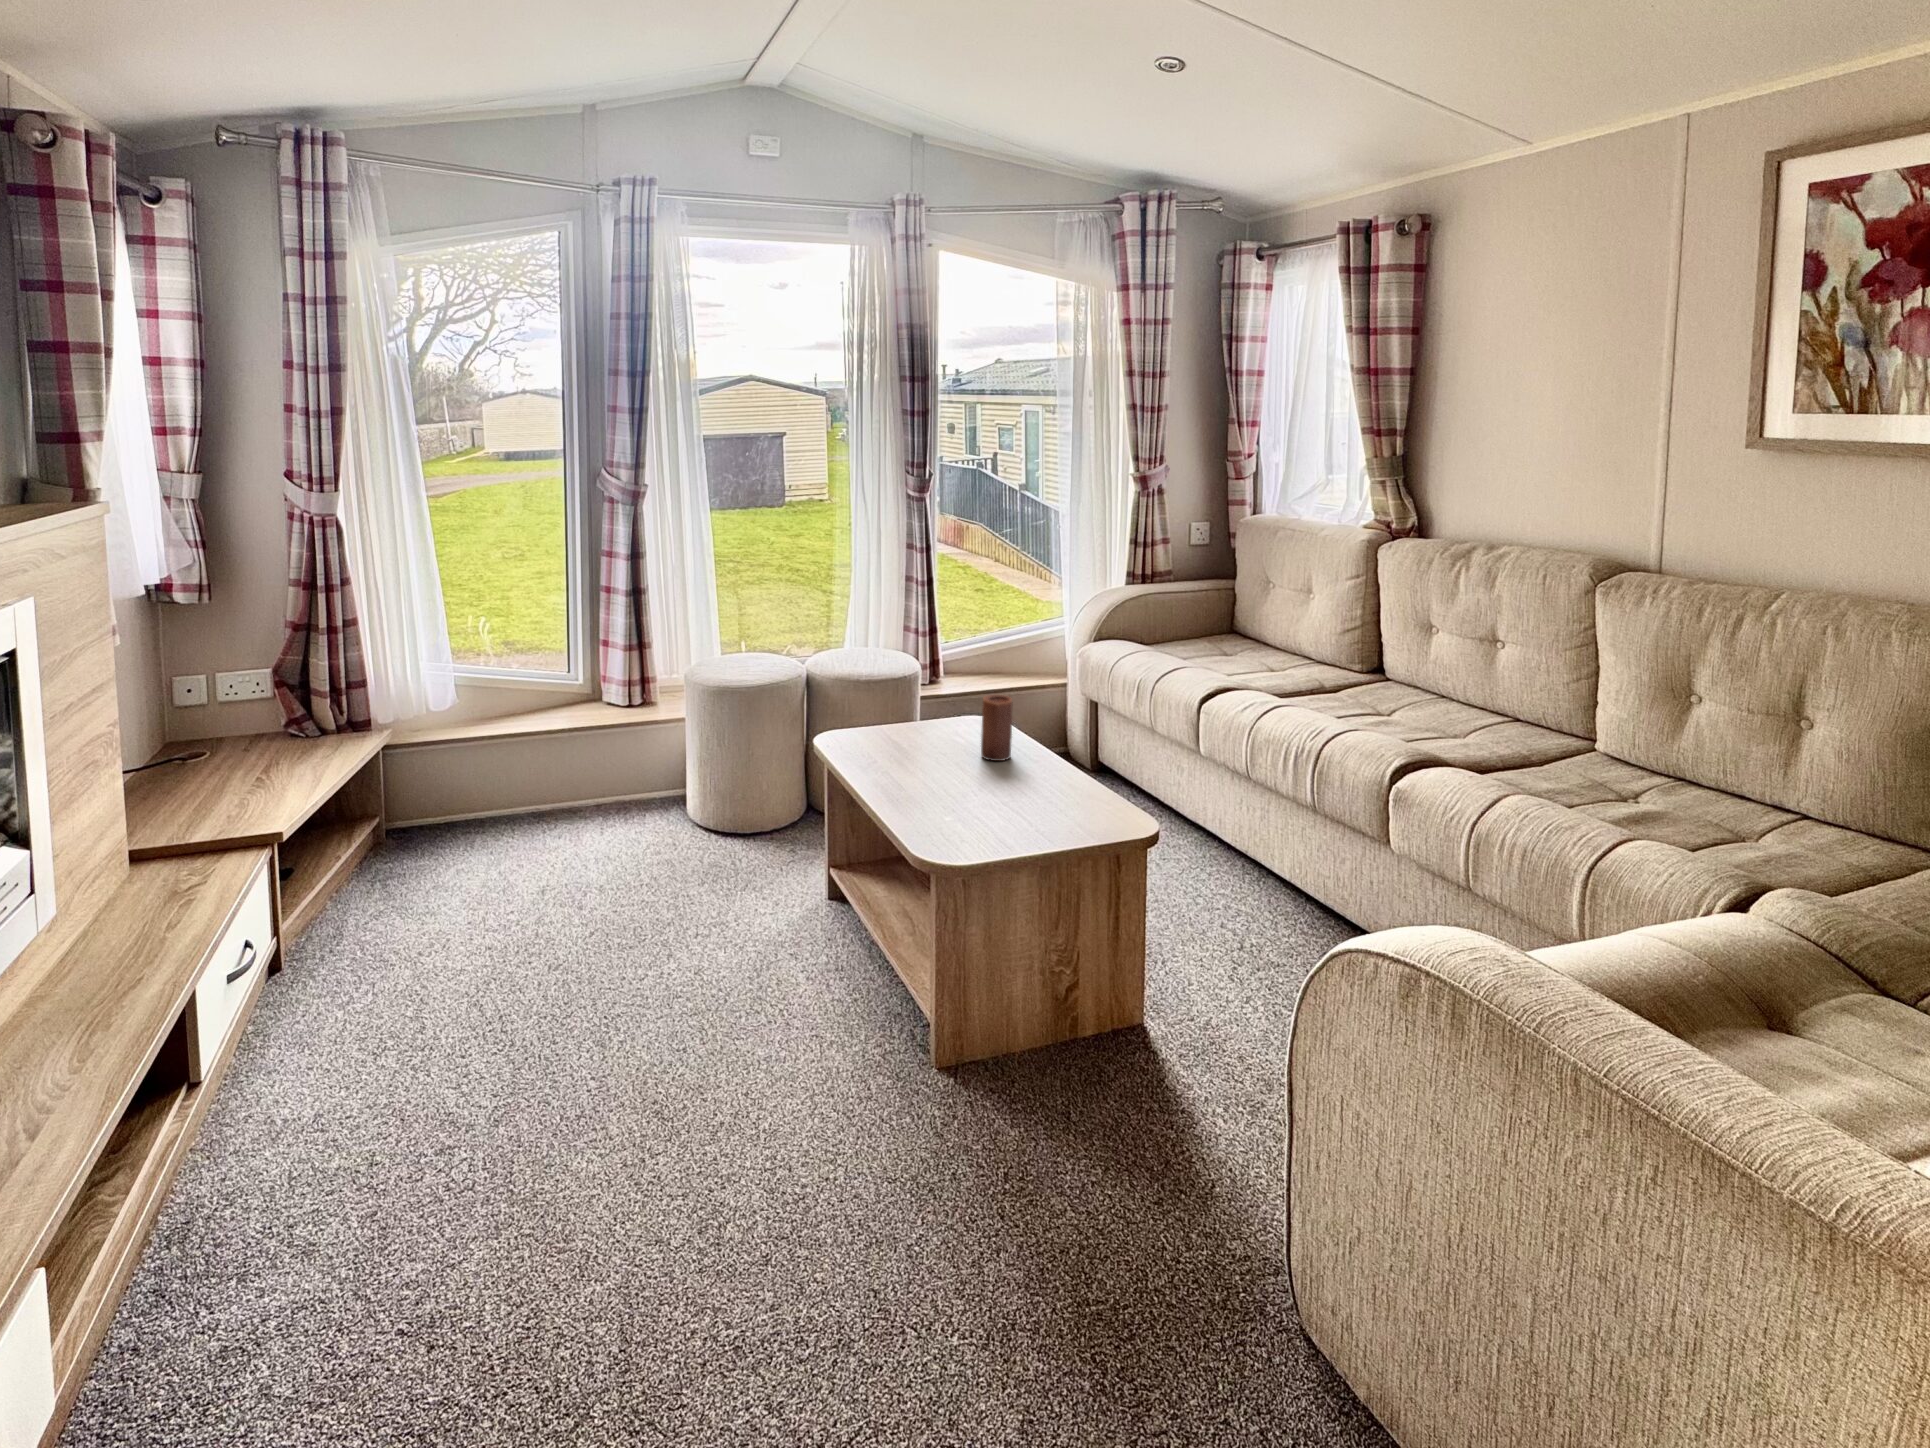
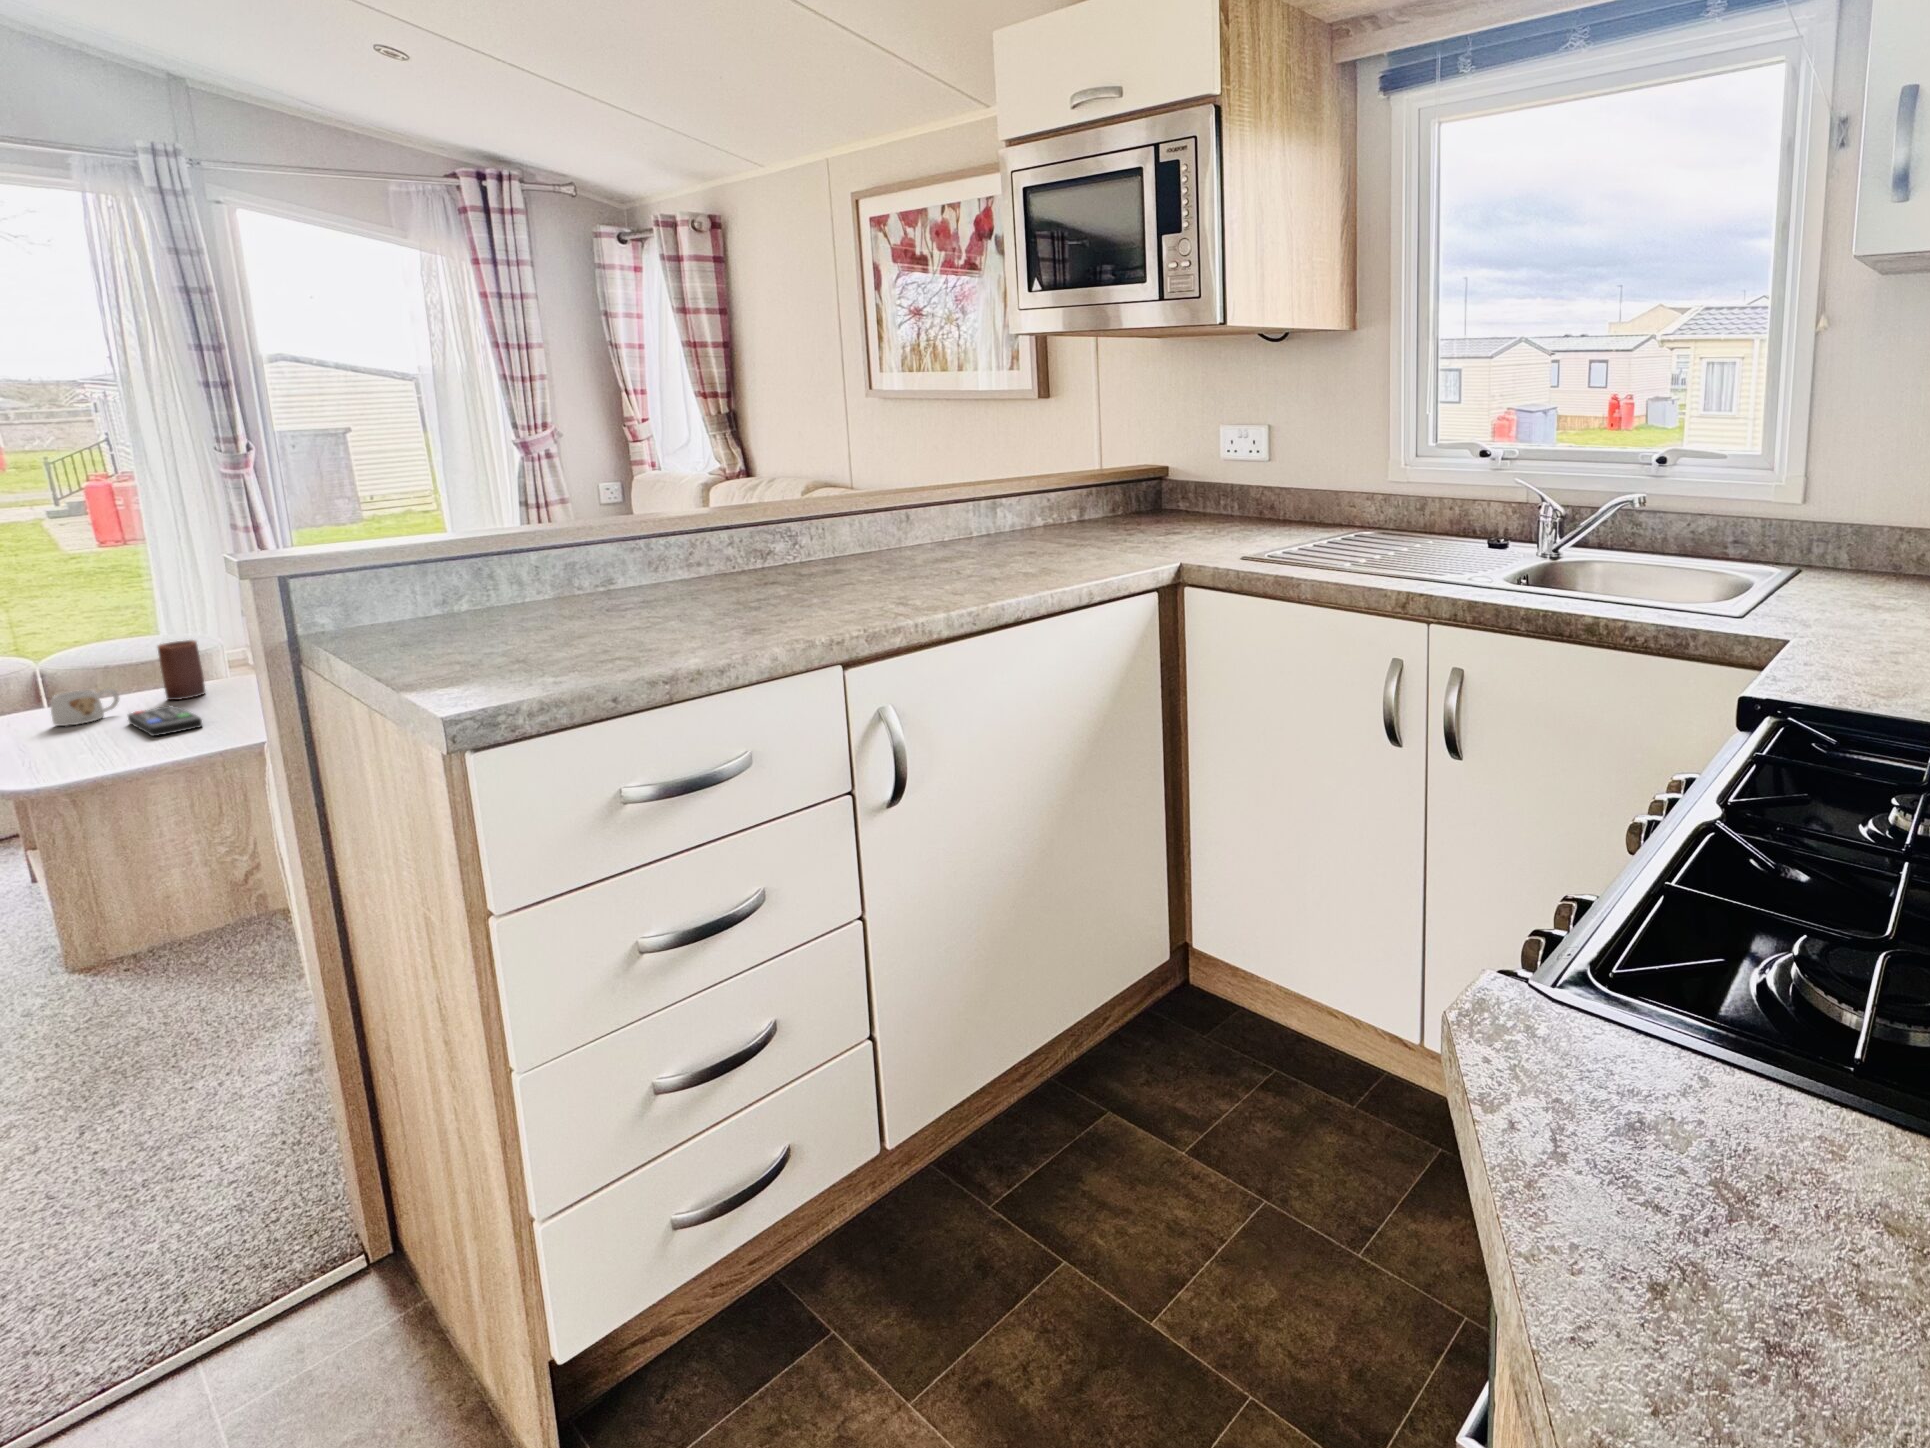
mug: none [915,741,959,780] -> present [51,689,119,726]
remote control: none [985,775,1070,822] -> present [128,706,202,736]

